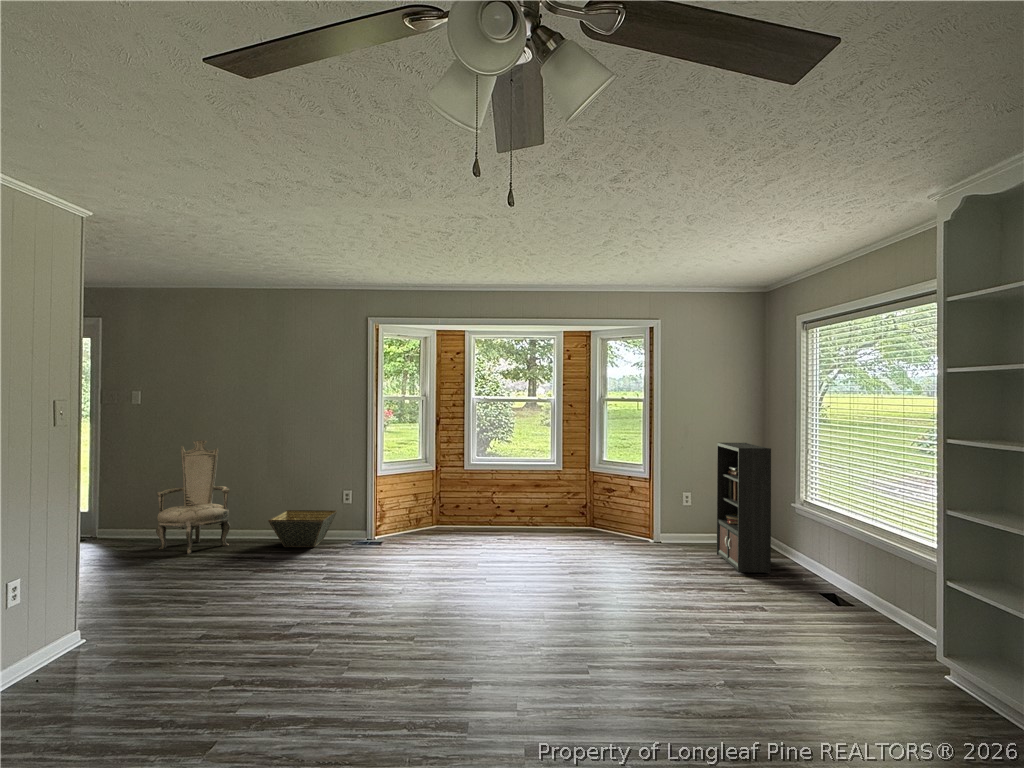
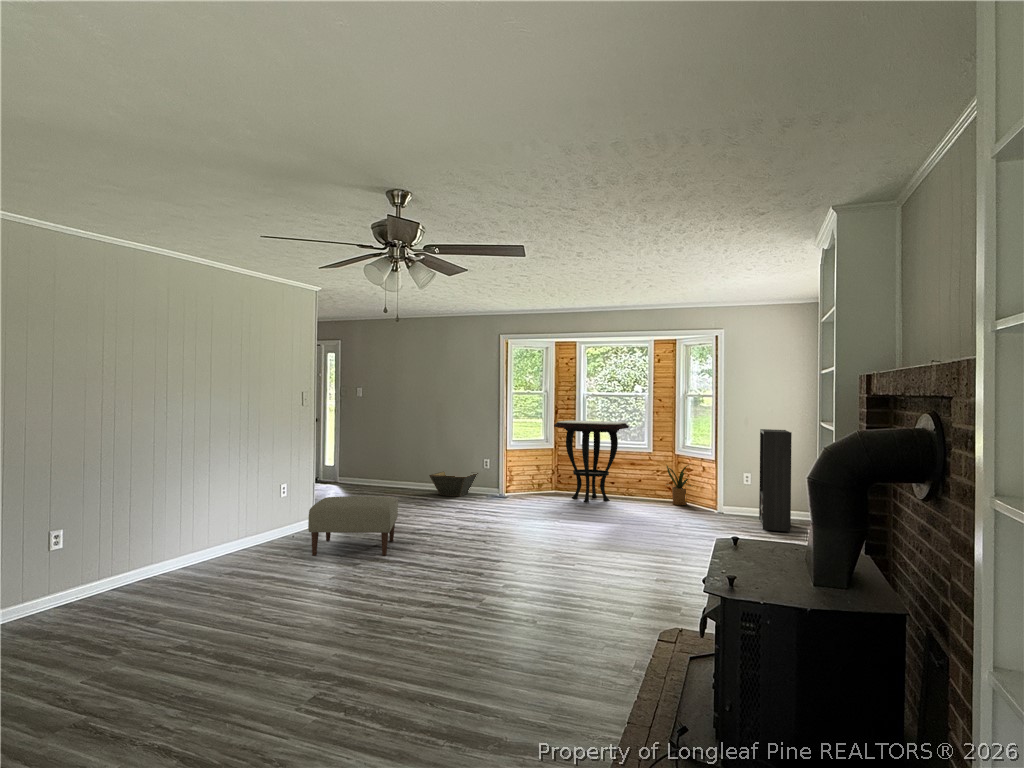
side table: none [445,433,539,542] -> present [554,421,629,502]
armchair: present [156,440,230,554] -> none [361,420,407,494]
house plant: none [581,485,627,537] -> present [667,465,693,505]
ottoman: none [97,590,261,728] -> present [308,496,398,556]

